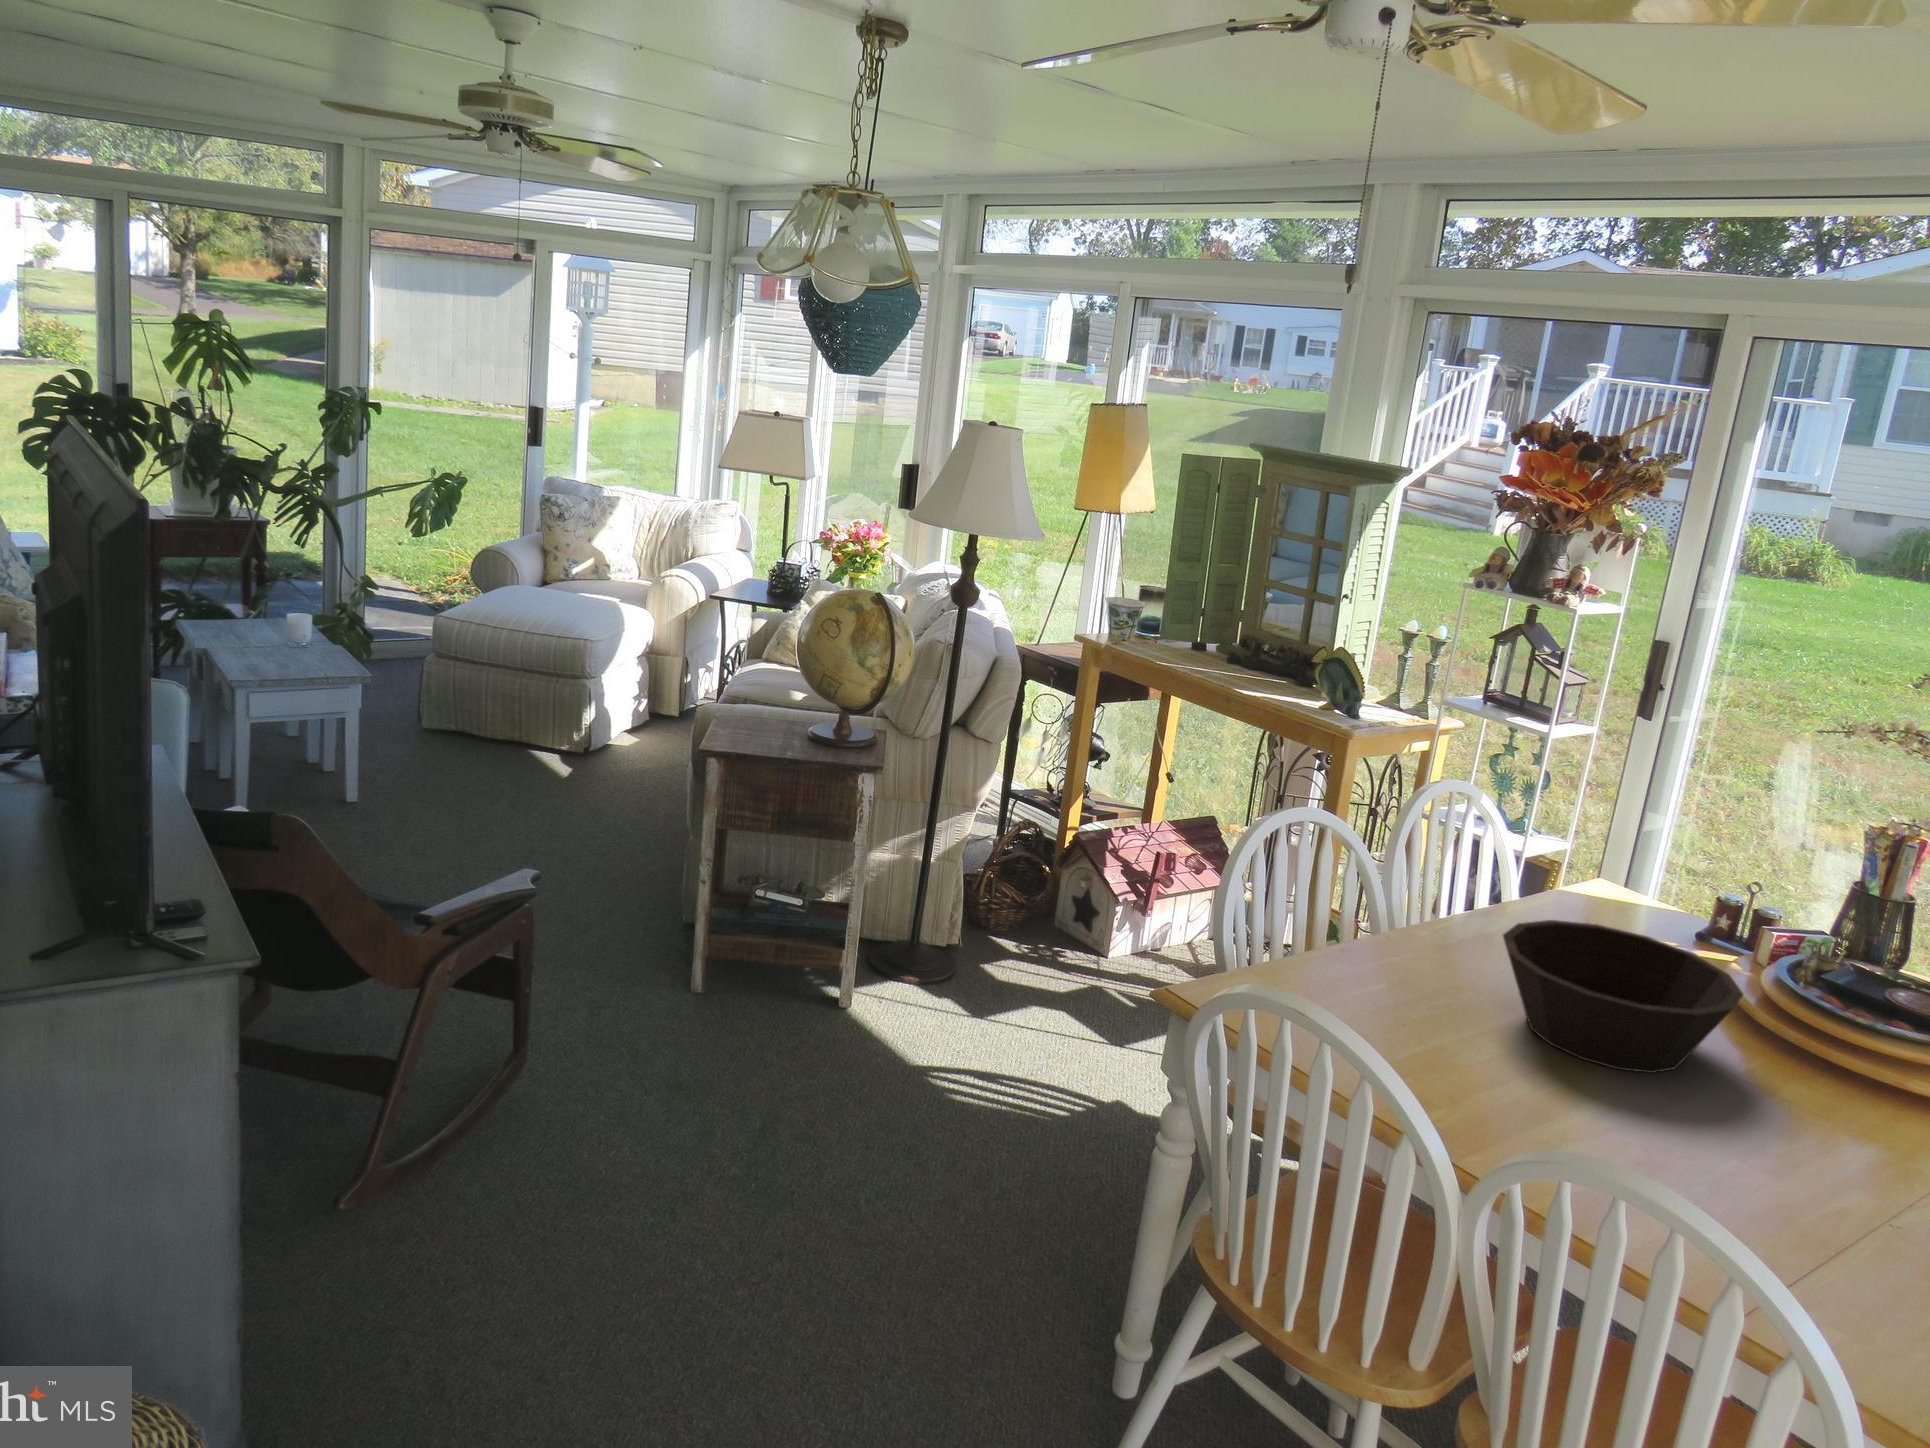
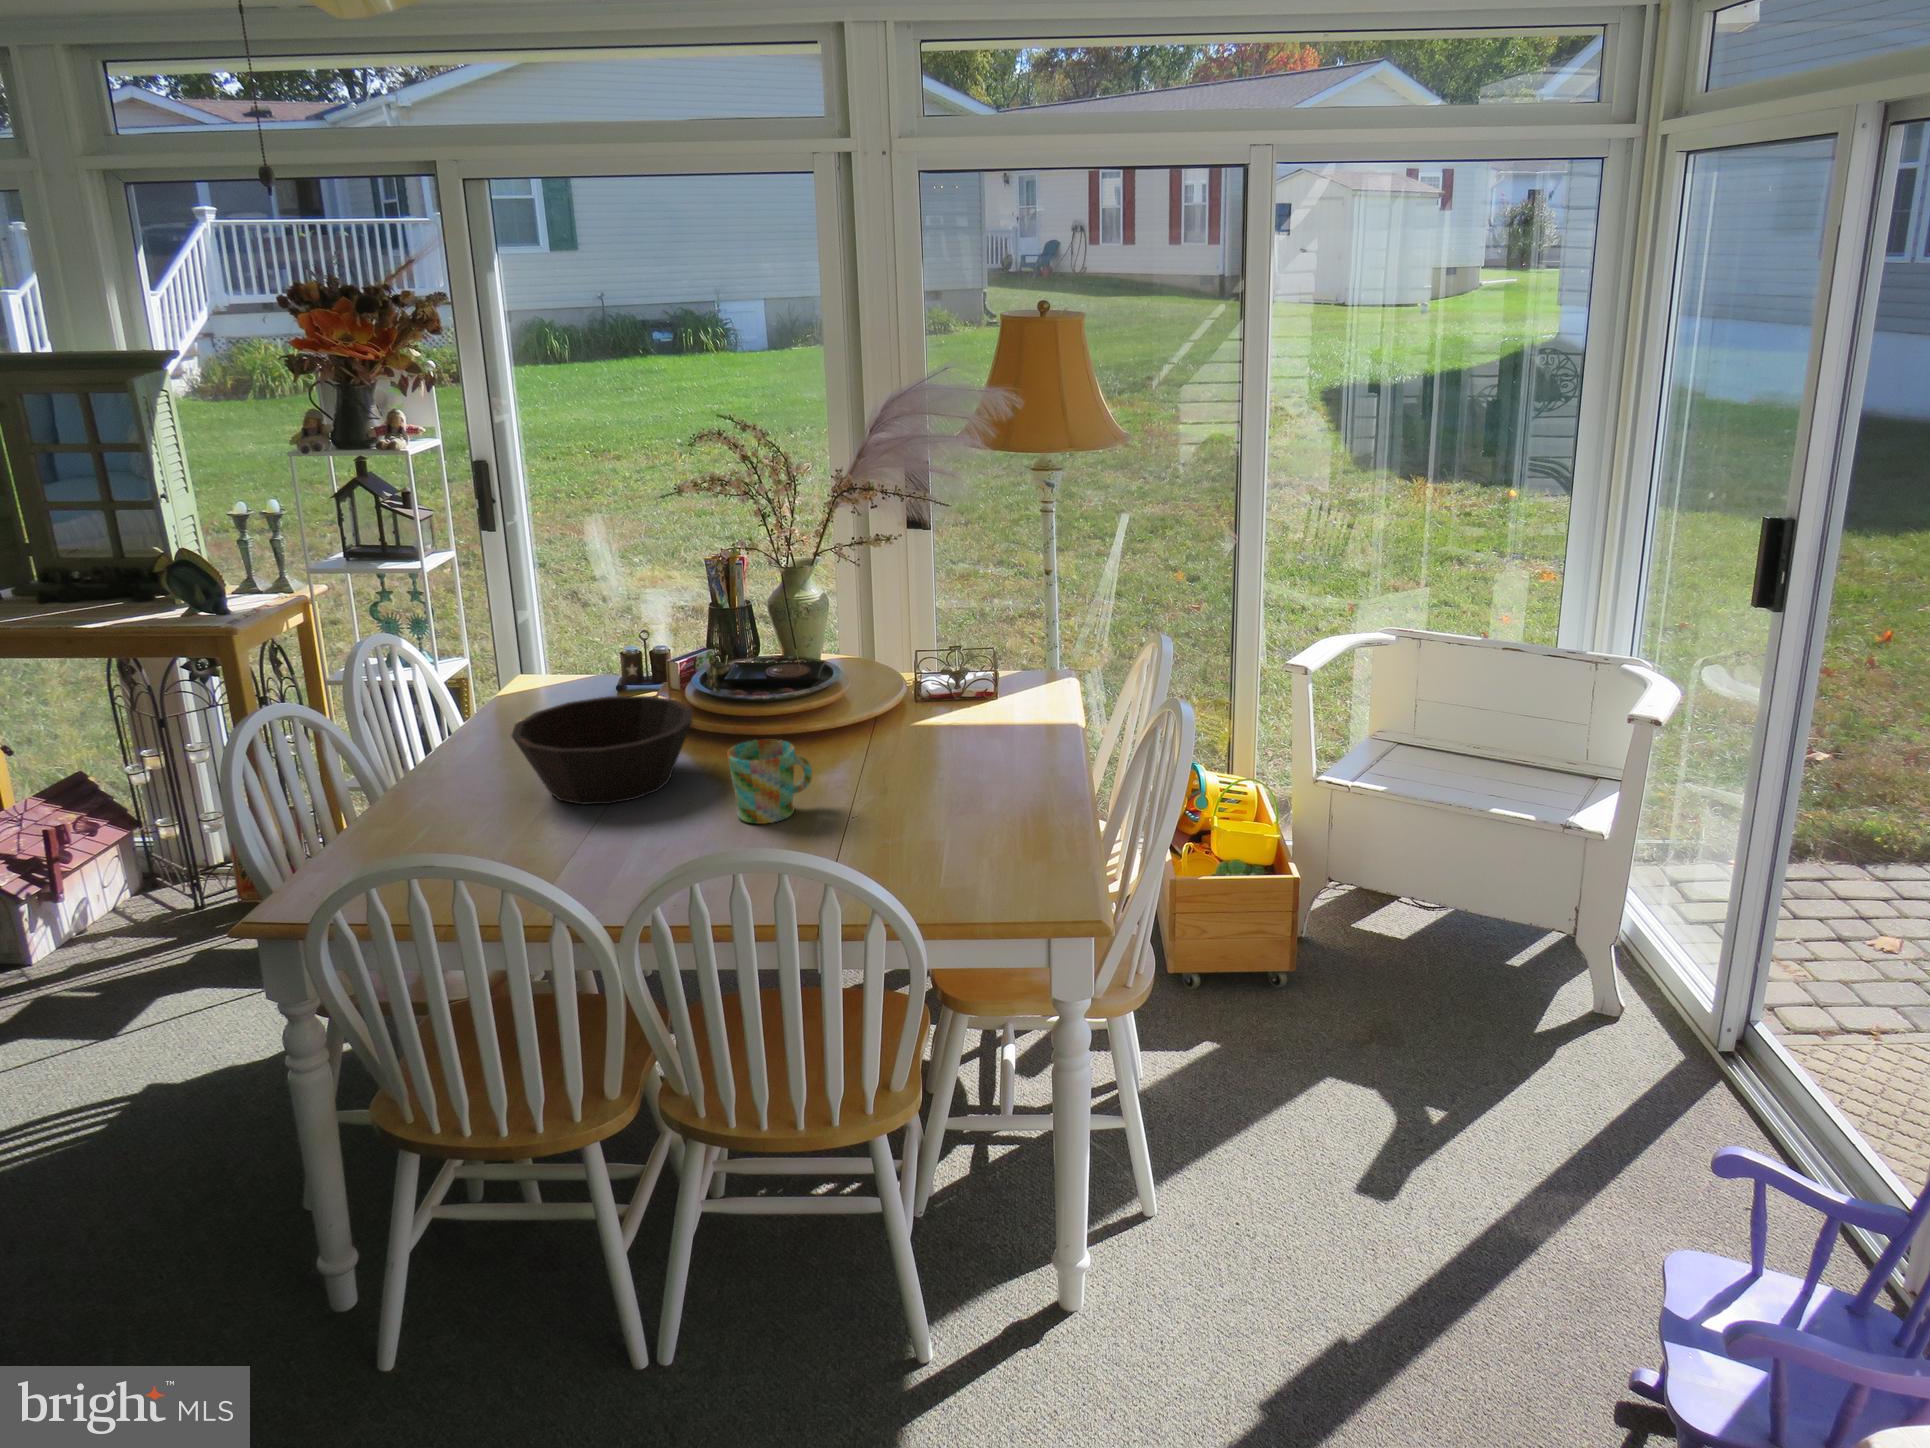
mug: none [1733,1067,1873,1195] -> present [727,739,812,824]

